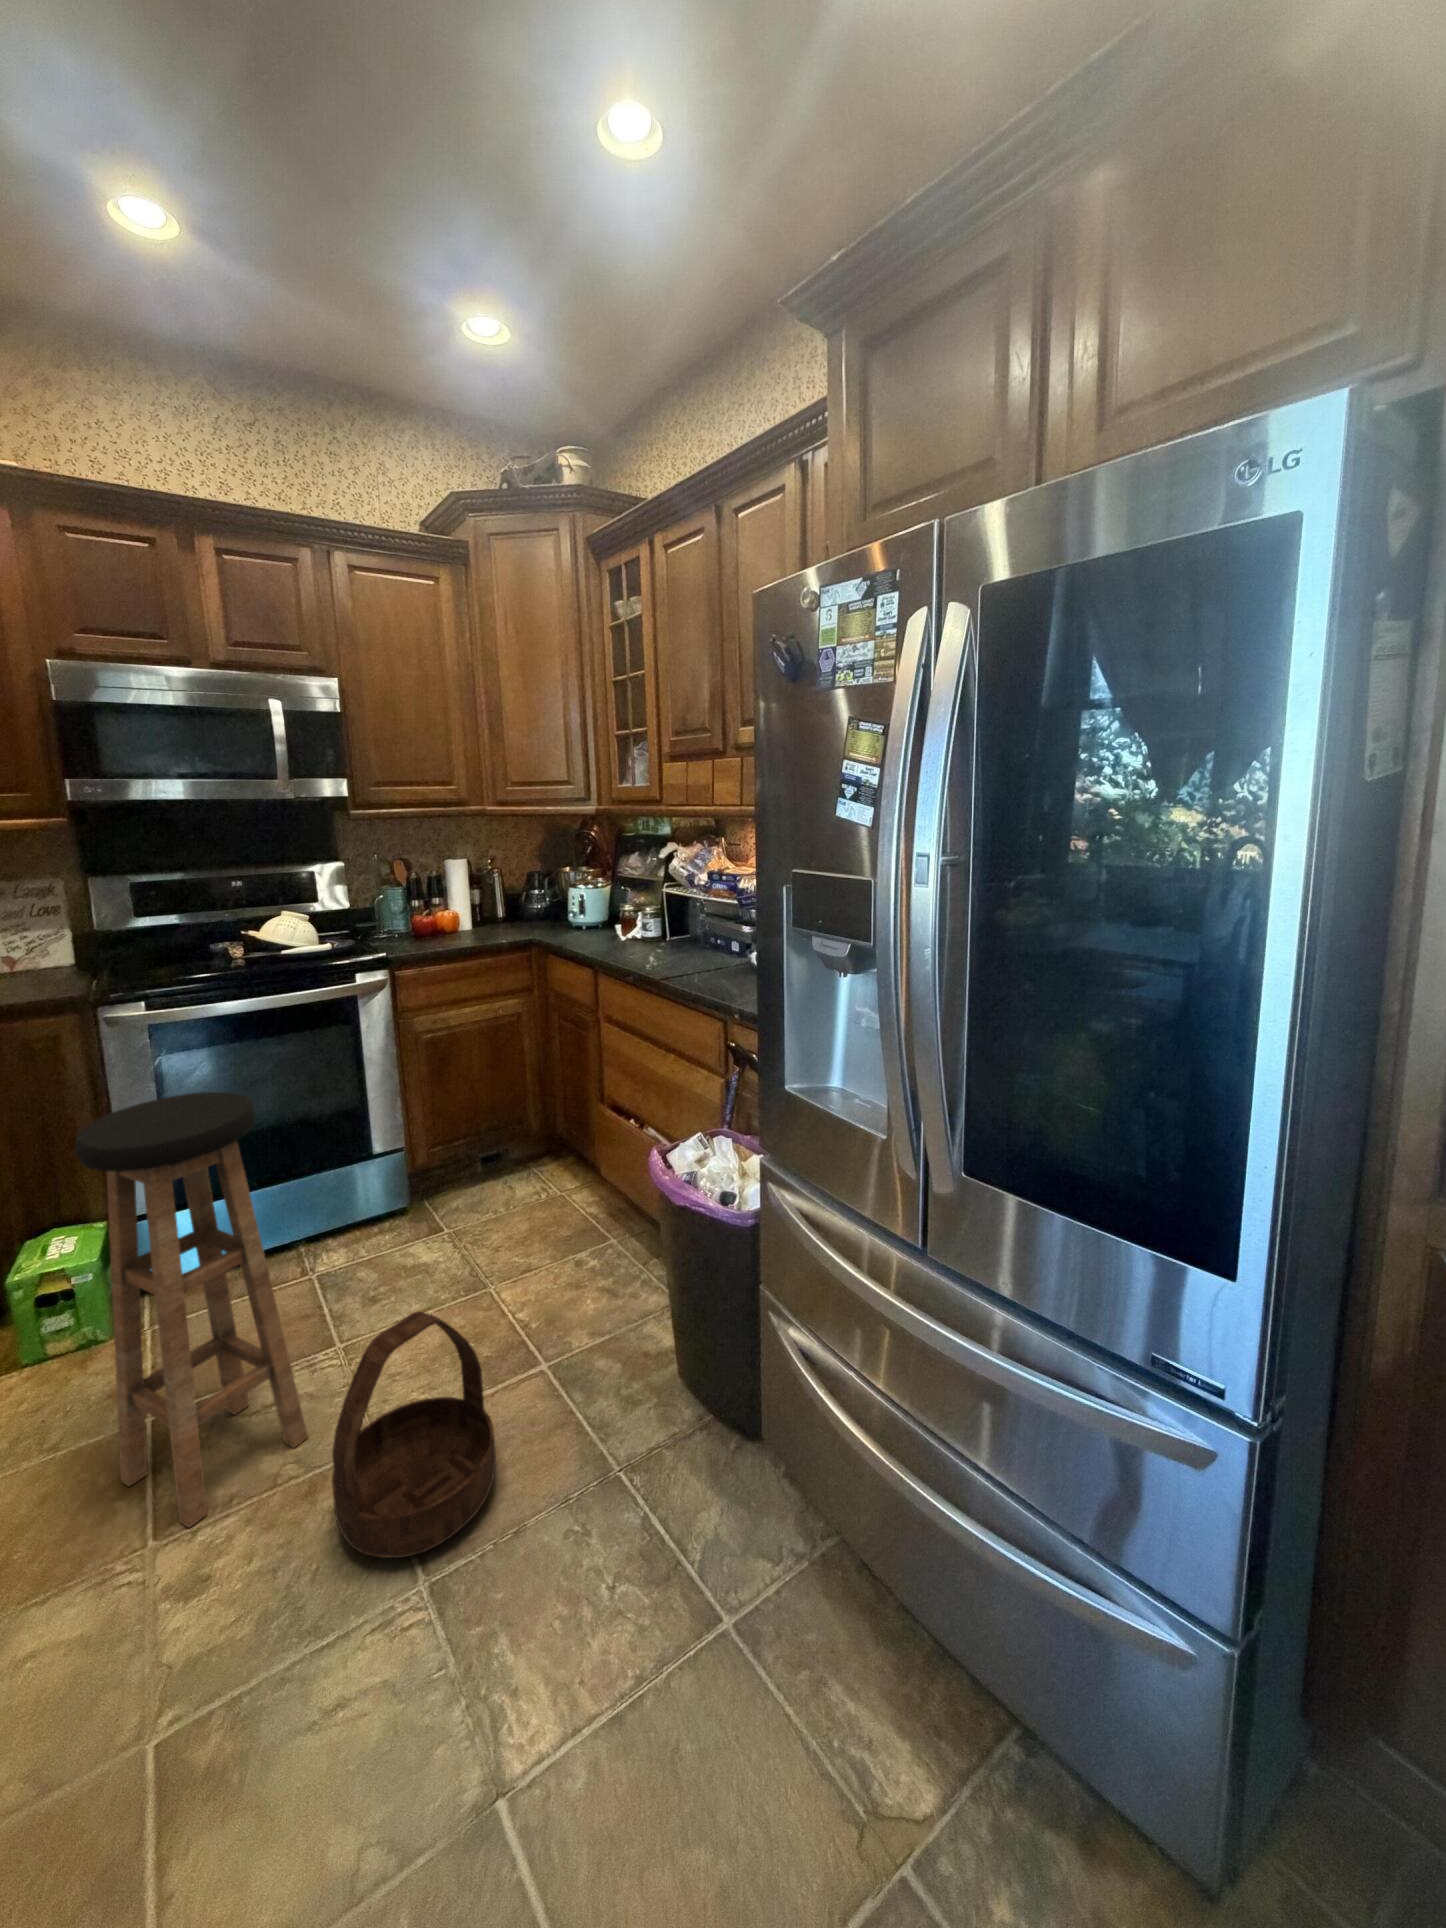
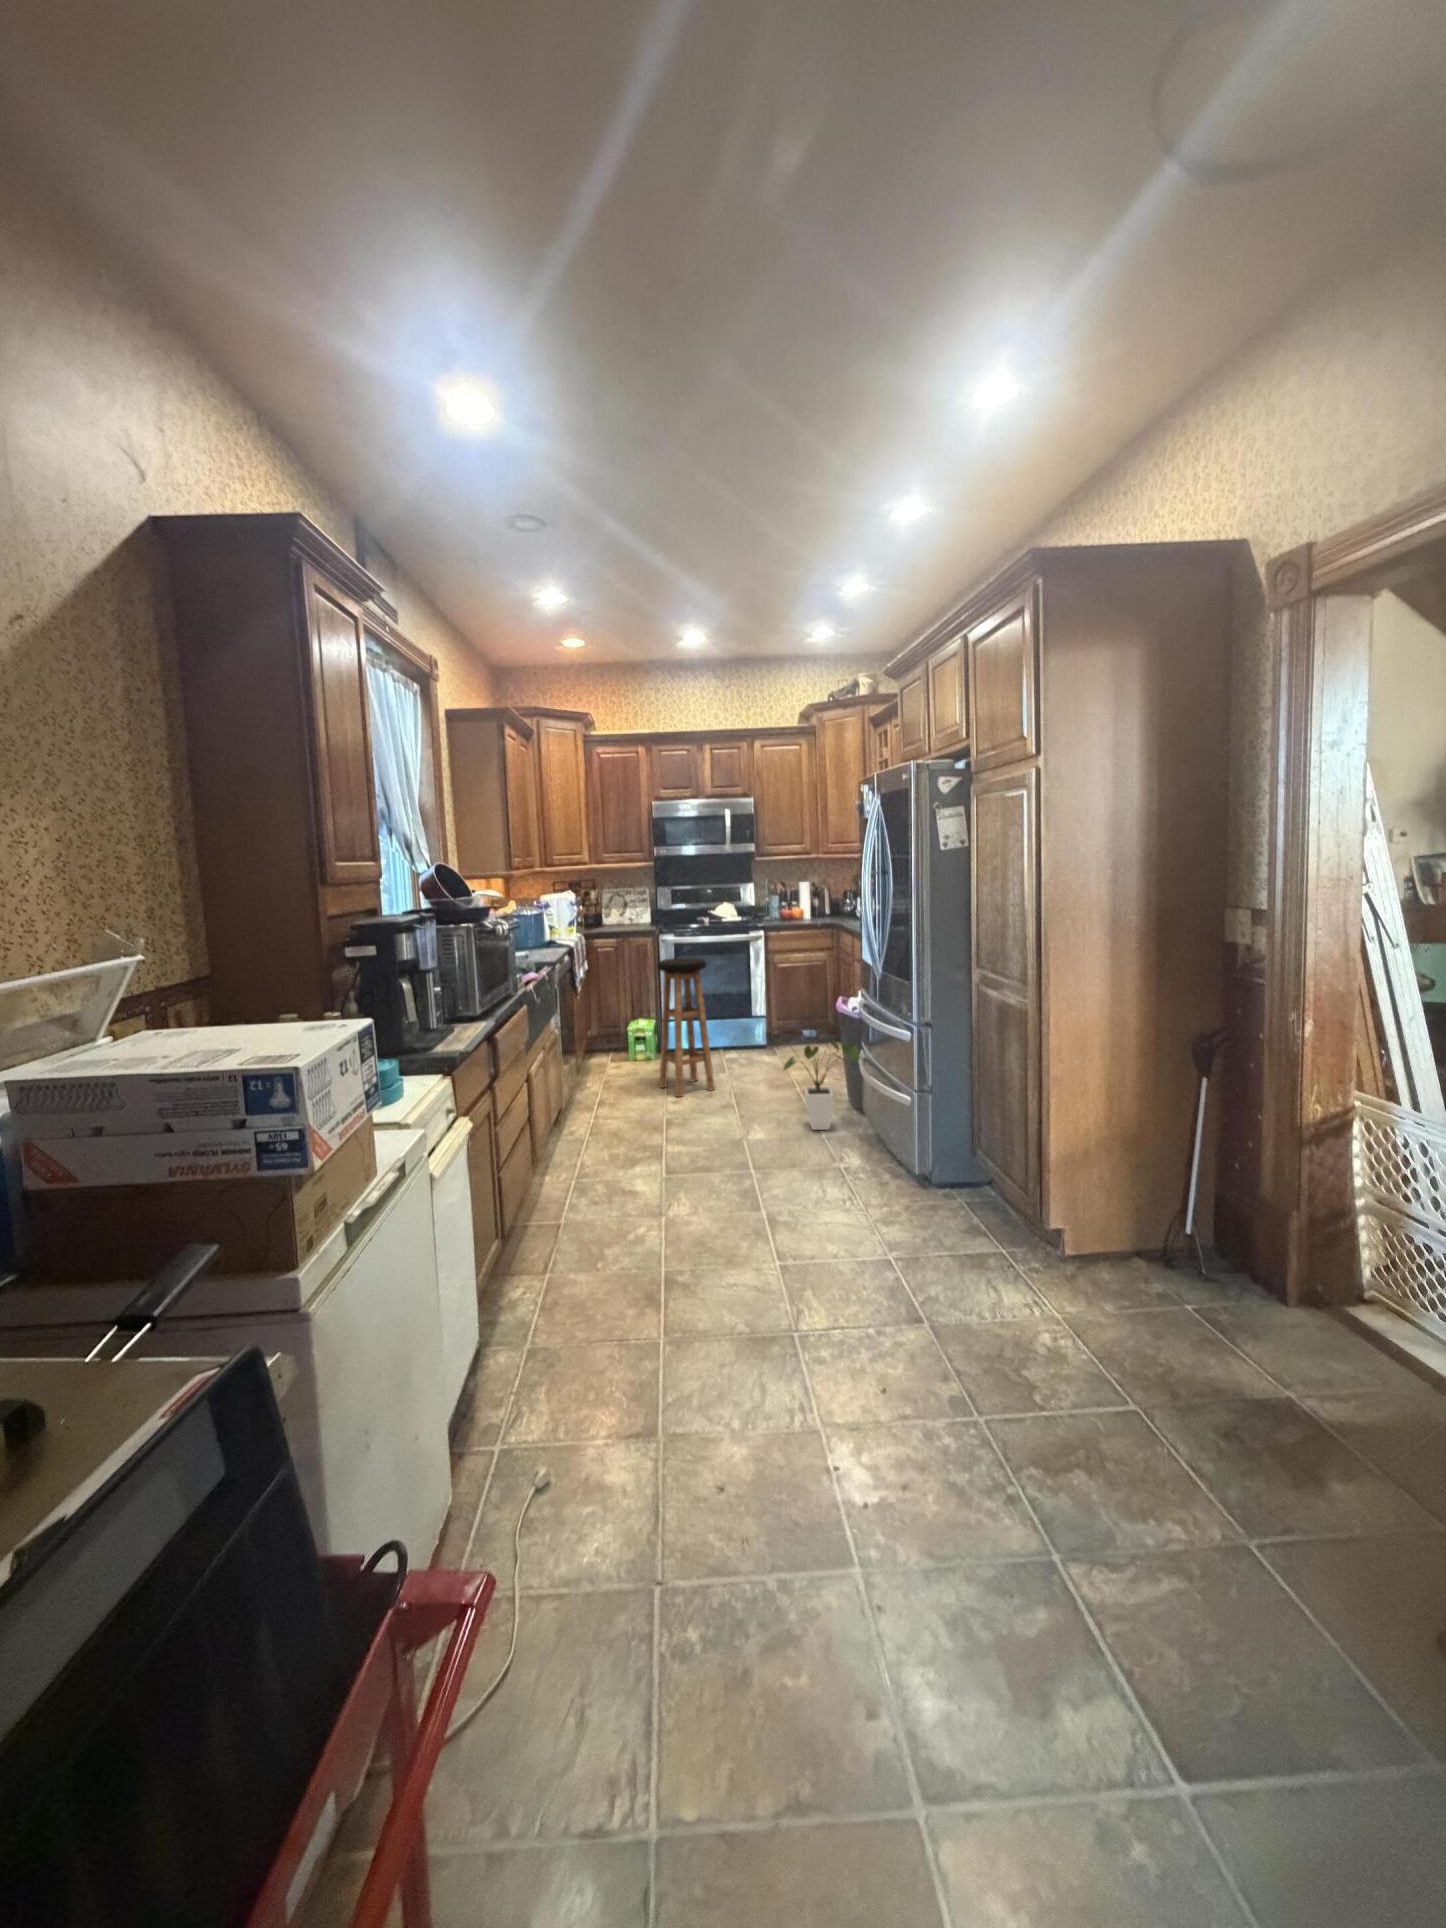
house plant: none [526,1299,794,1576] -> present [777,1039,860,1130]
basket: present [332,1311,496,1558] -> none [719,1036,773,1114]

